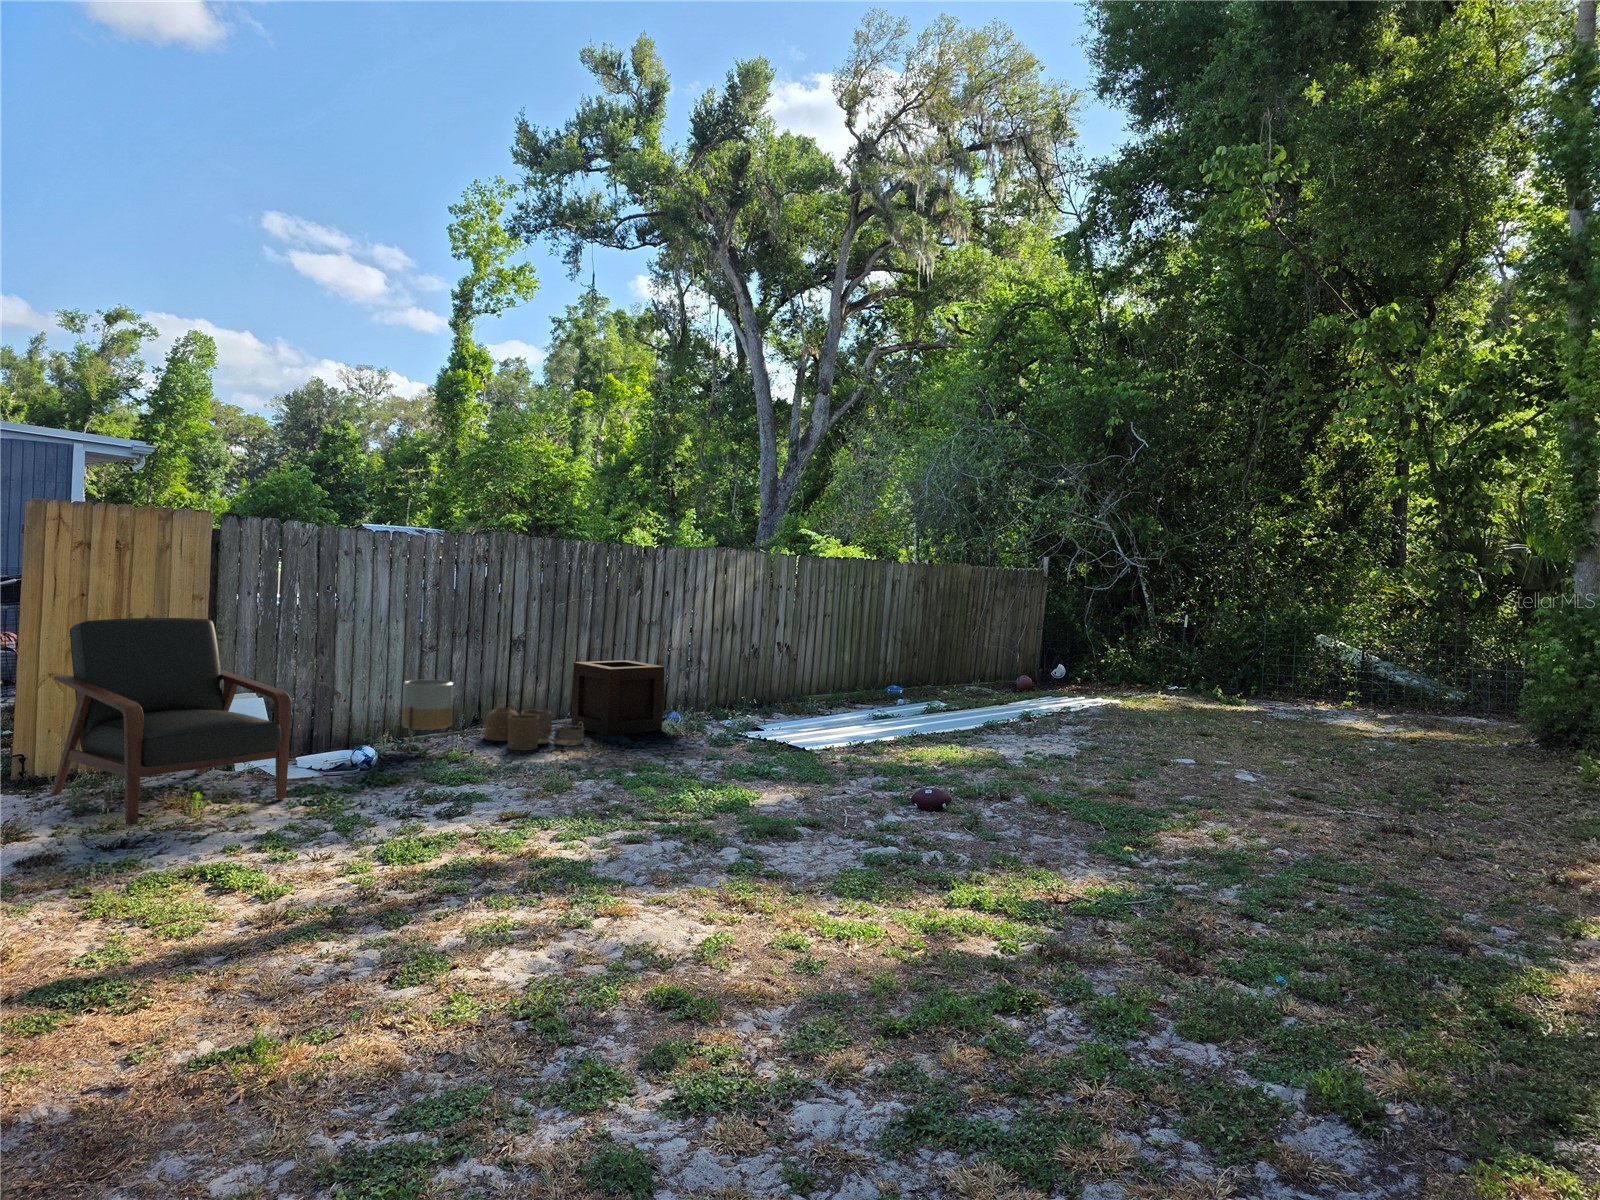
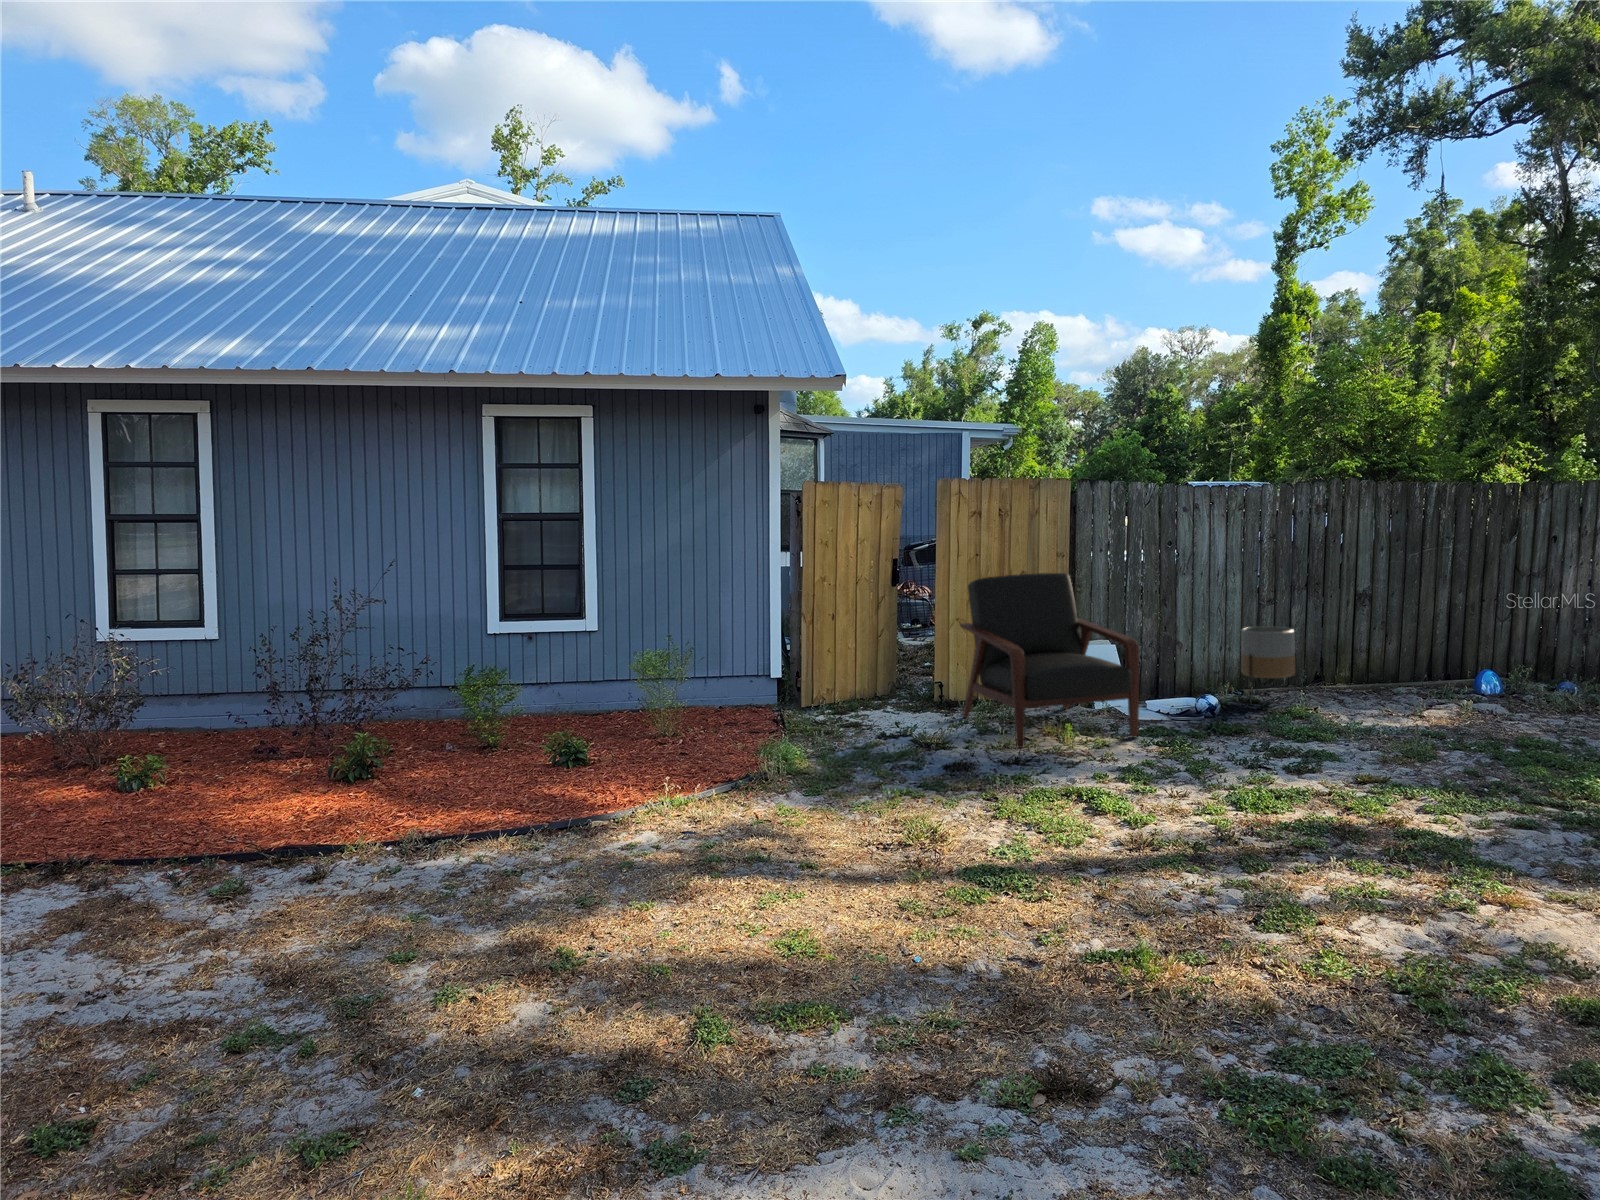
wooden crate: present [571,660,664,736] -> none [1439,603,1573,694]
woven basket: present [484,706,584,750] -> none [1331,654,1457,706]

